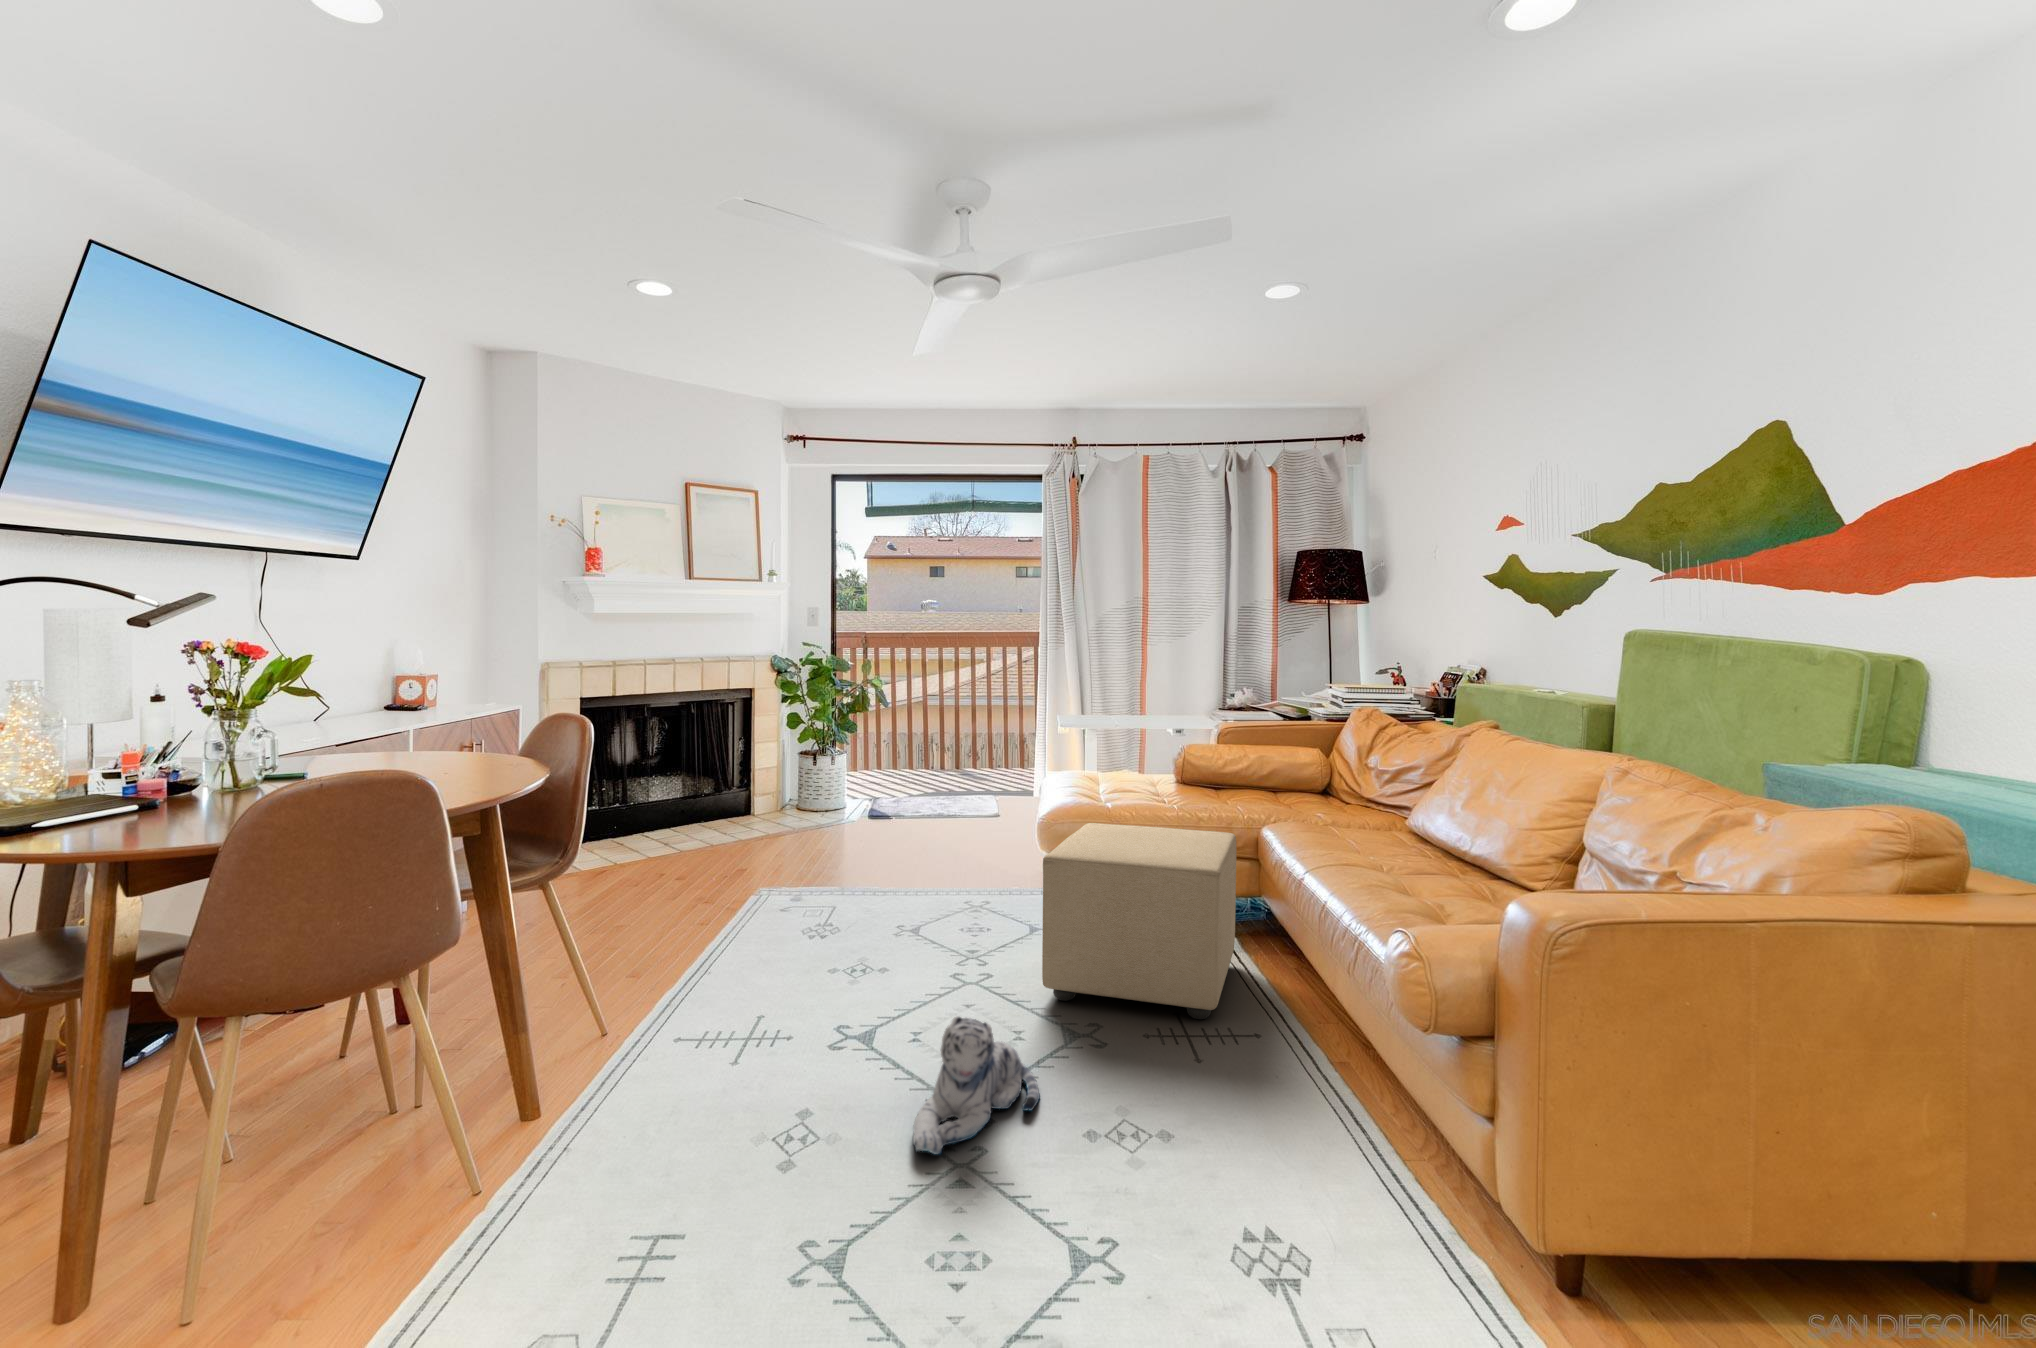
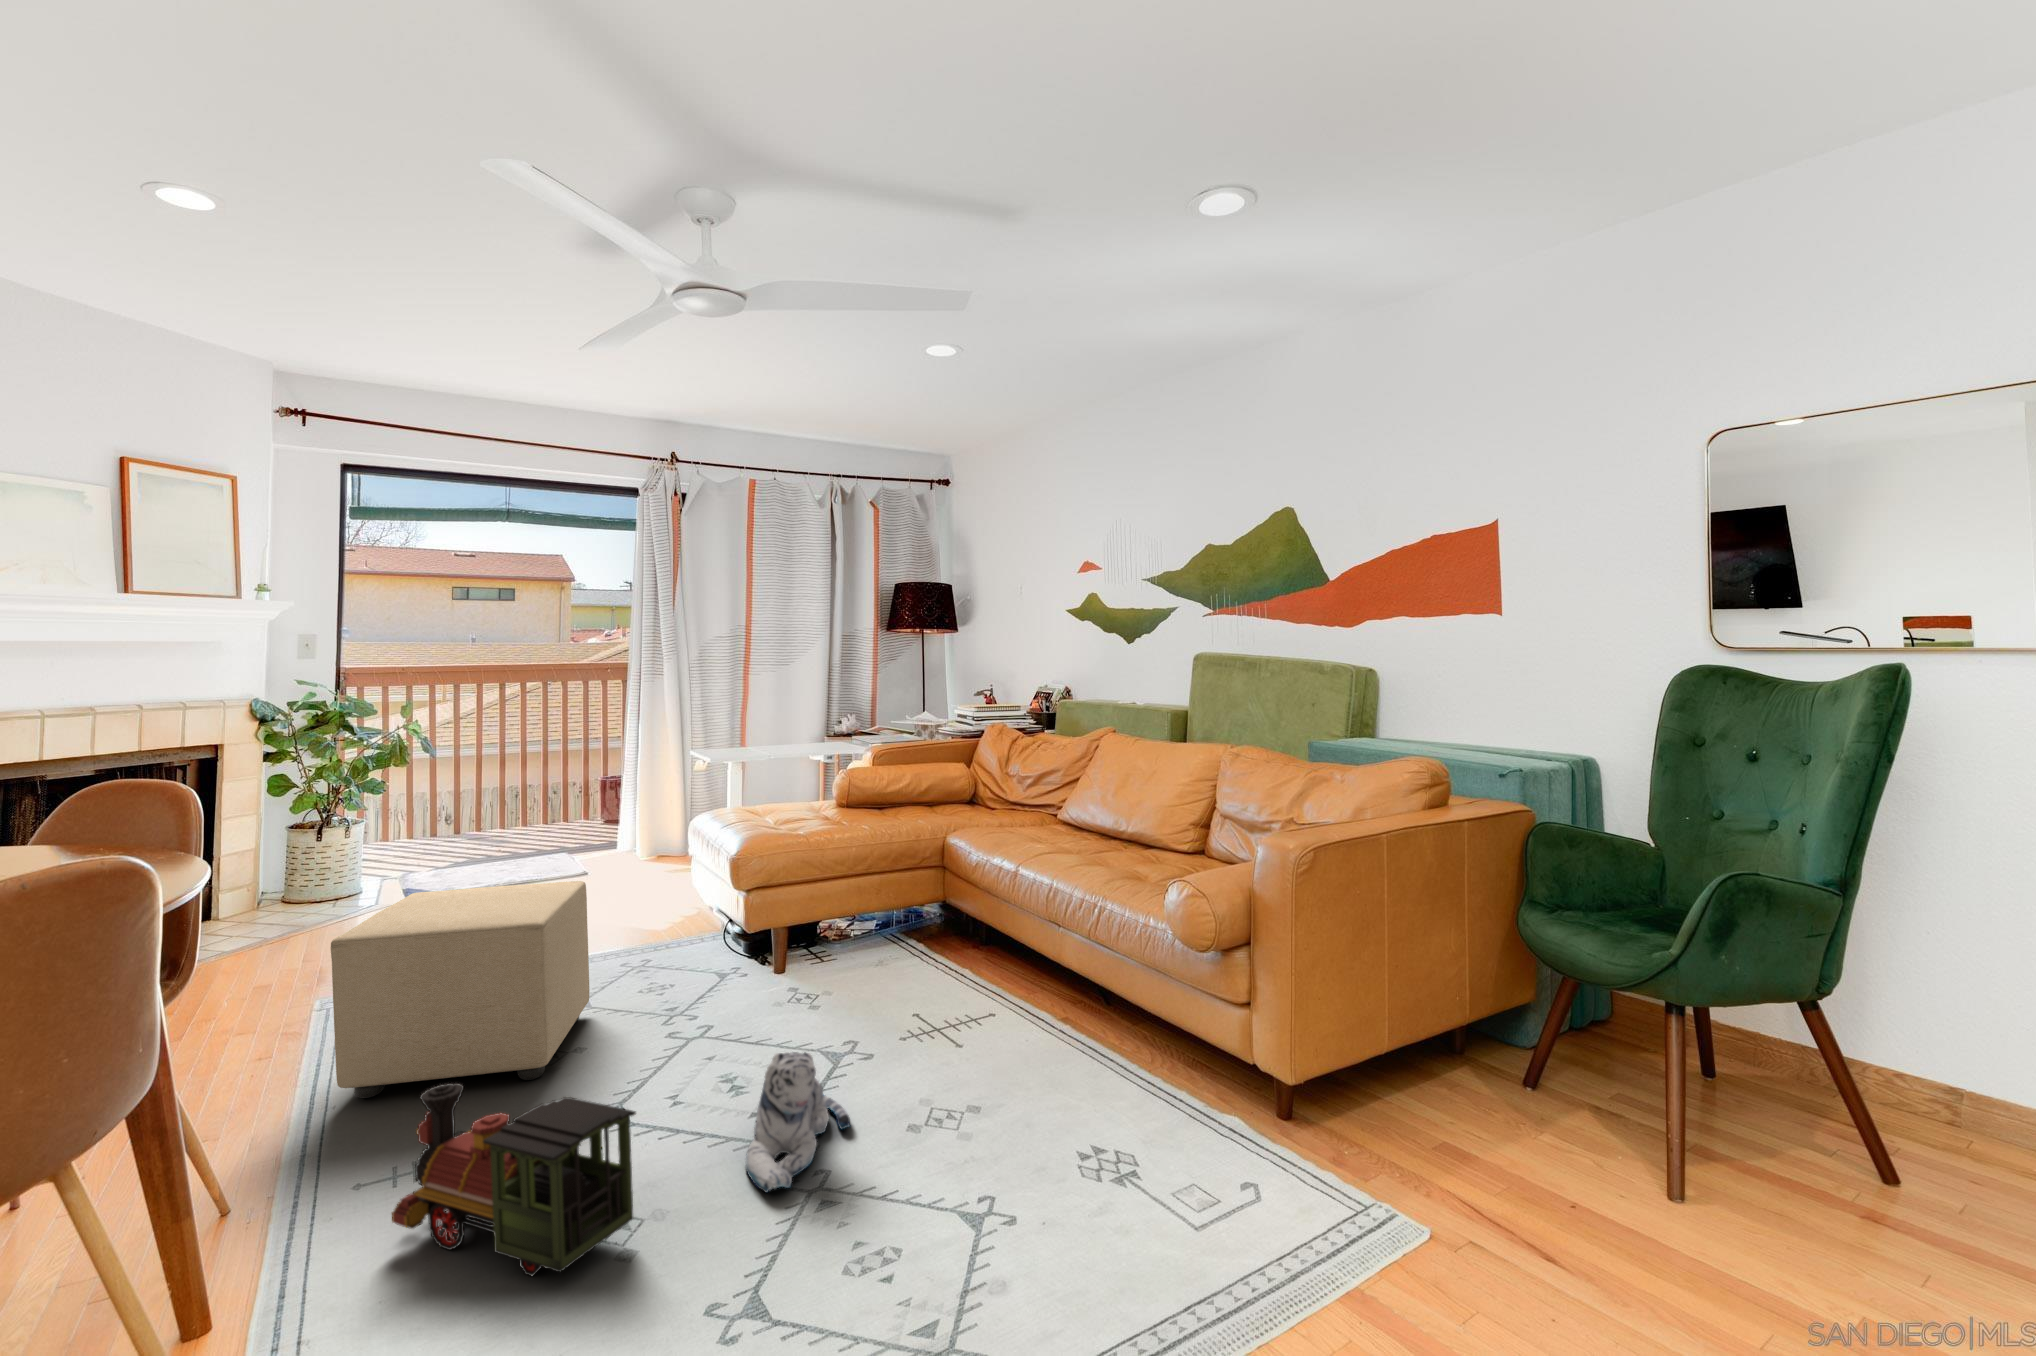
ottoman: present [1042,823,1236,1019] -> present [331,881,589,1098]
toy train: none [643,973,797,1166] -> present [392,1083,636,1276]

